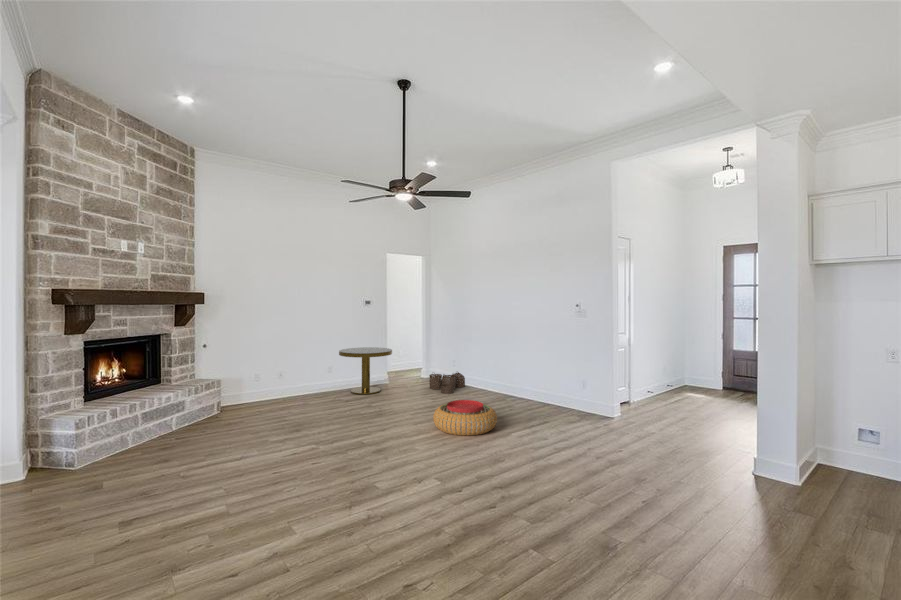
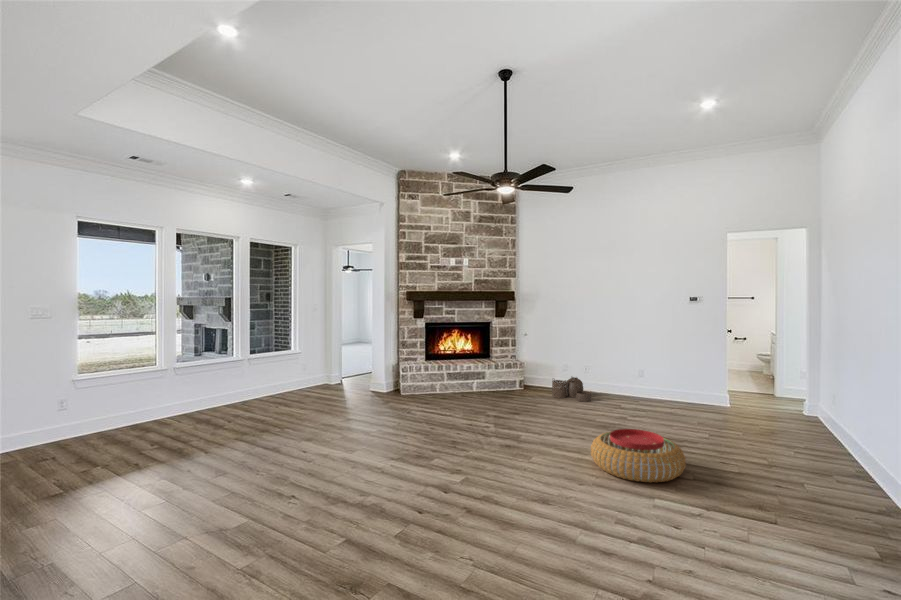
side table: present [339,347,392,394] -> none [634,353,706,411]
woven basket: present [429,372,465,394] -> present [552,377,591,402]

